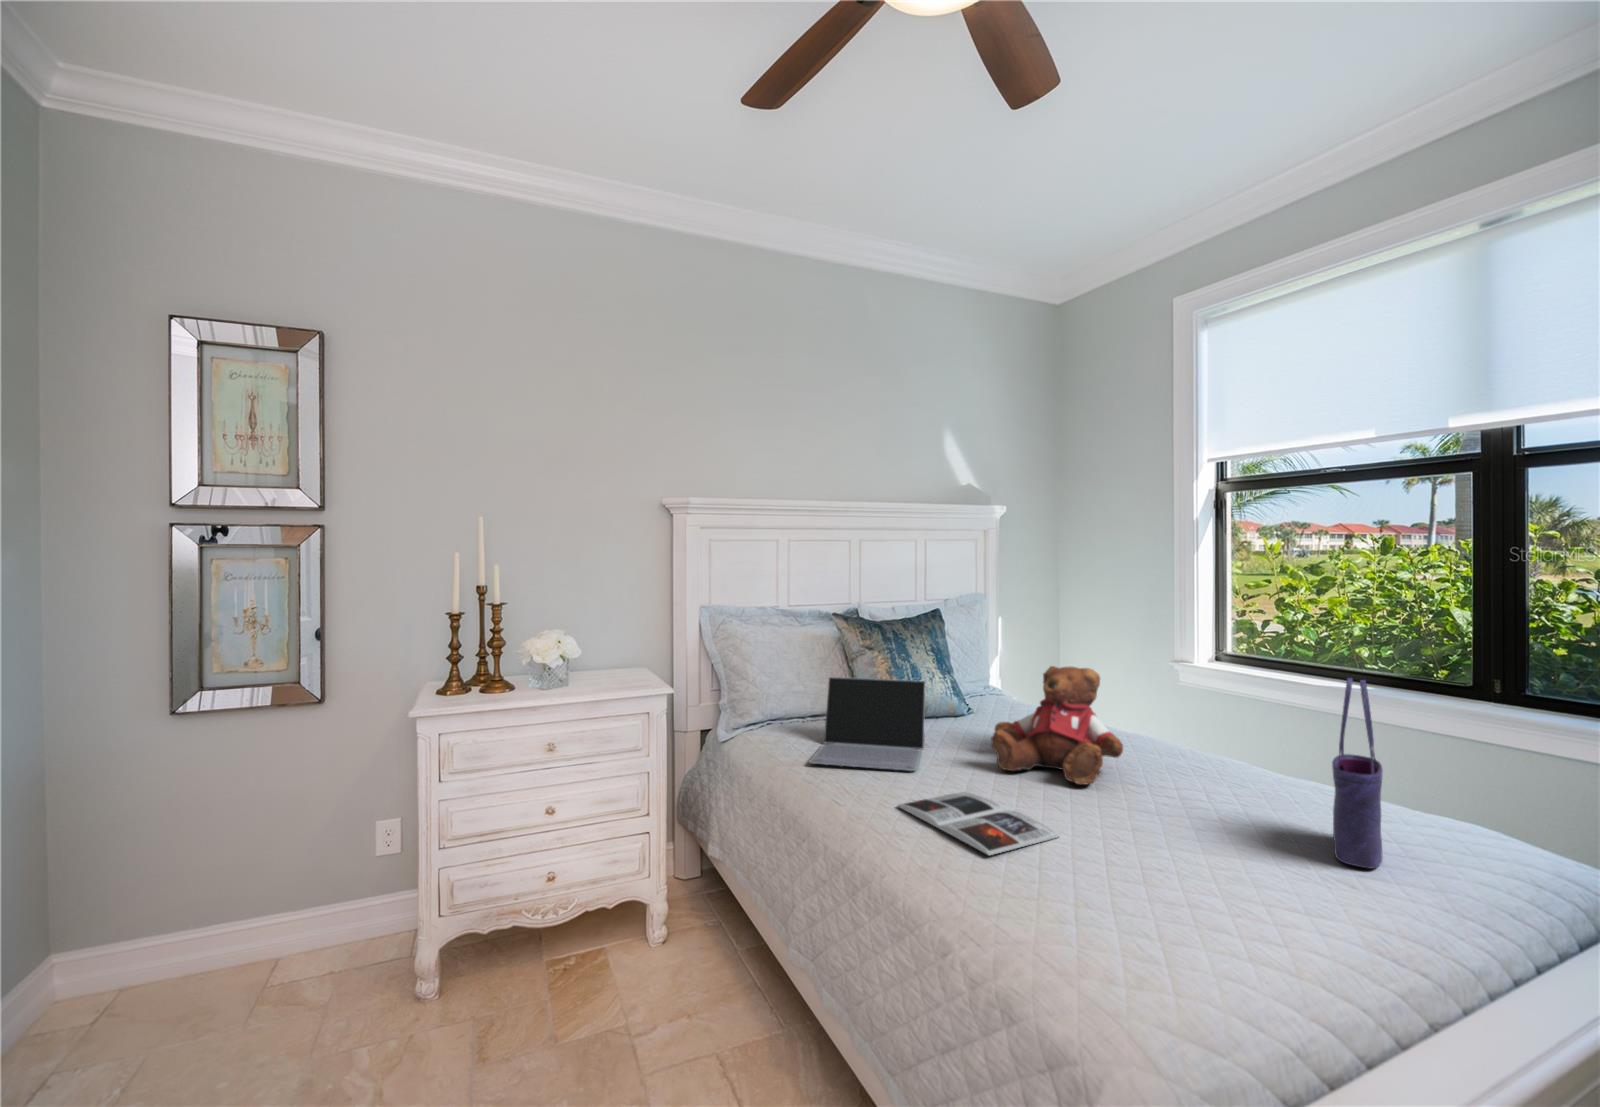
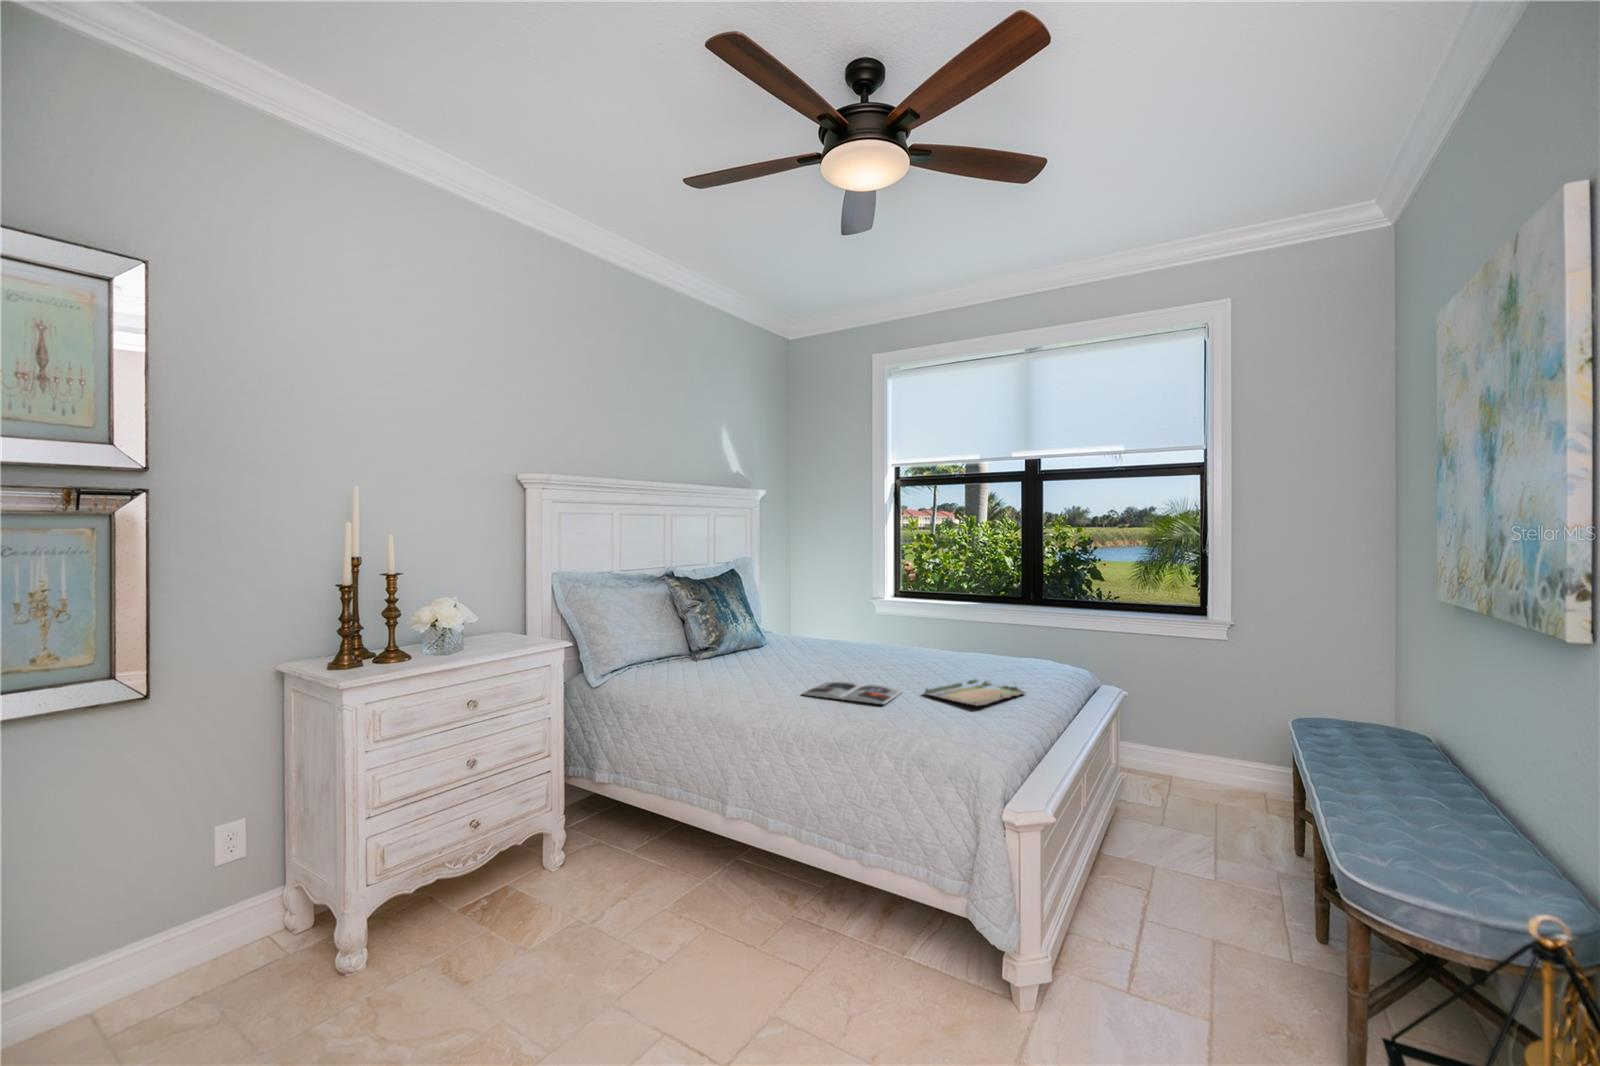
teddy bear: present [991,666,1123,785] -> none [816,599,899,668]
laptop: present [809,677,925,771] -> none [691,618,784,683]
tote bag: present [1332,678,1383,868] -> none [1013,588,1036,679]
tray: none [1086,840,1311,906] -> present [924,679,1026,705]

